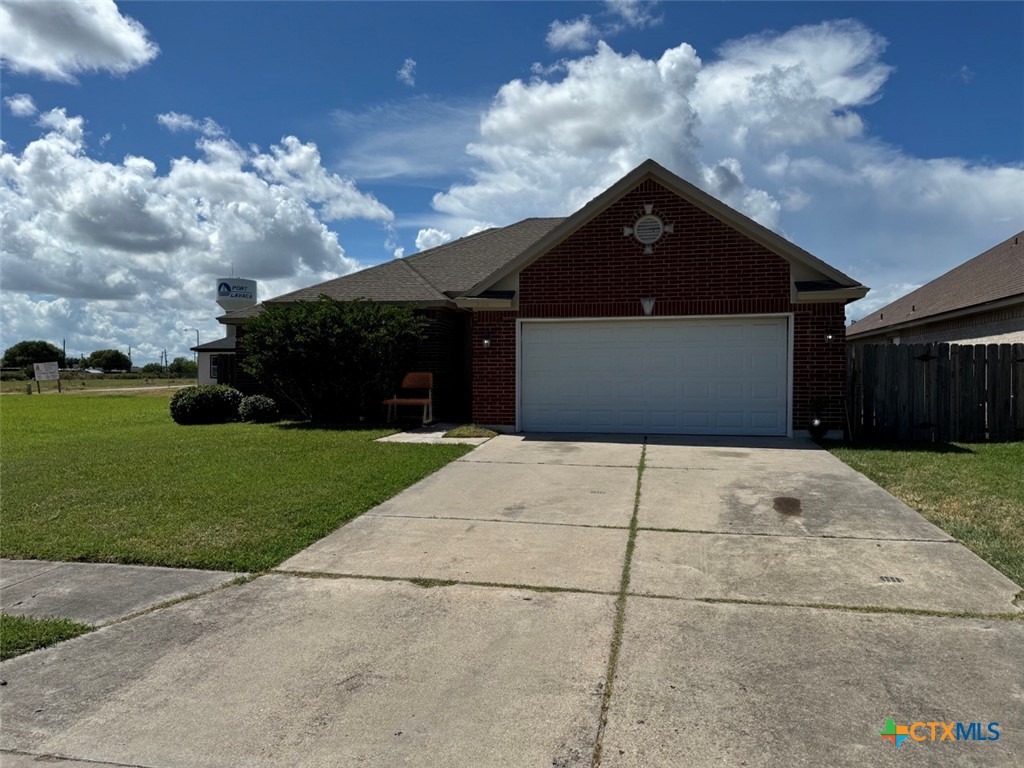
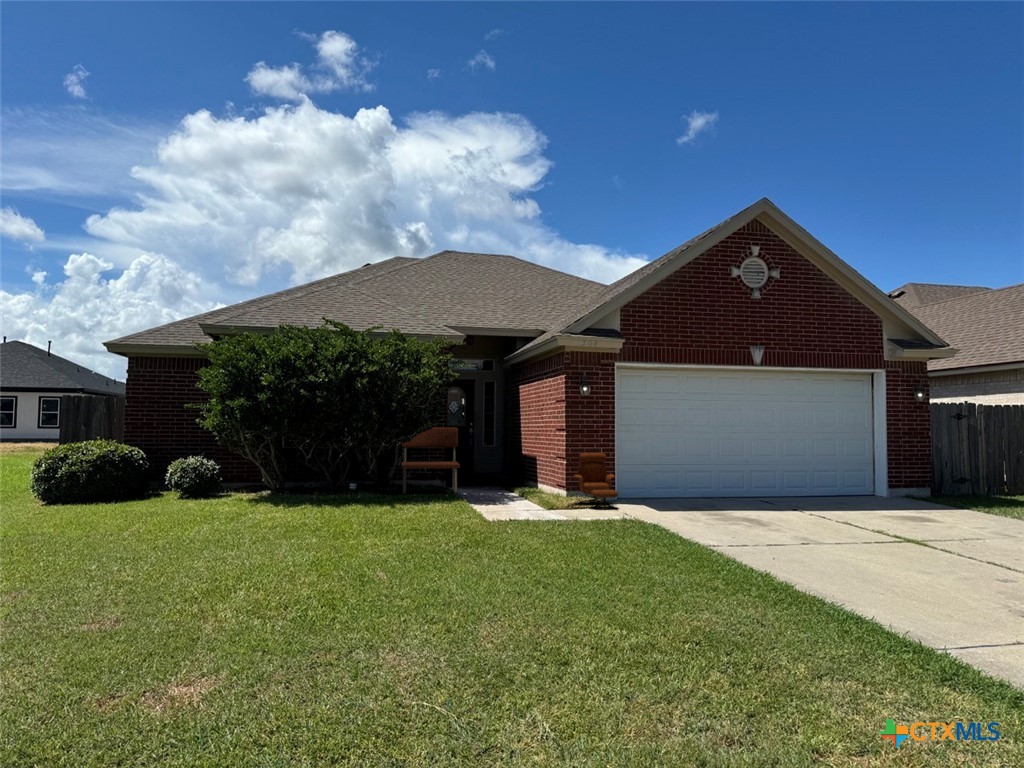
lounge chair: none [475,394,509,439] -> present [573,453,618,510]
potted tree: present [807,398,830,438] -> none [903,450,933,496]

